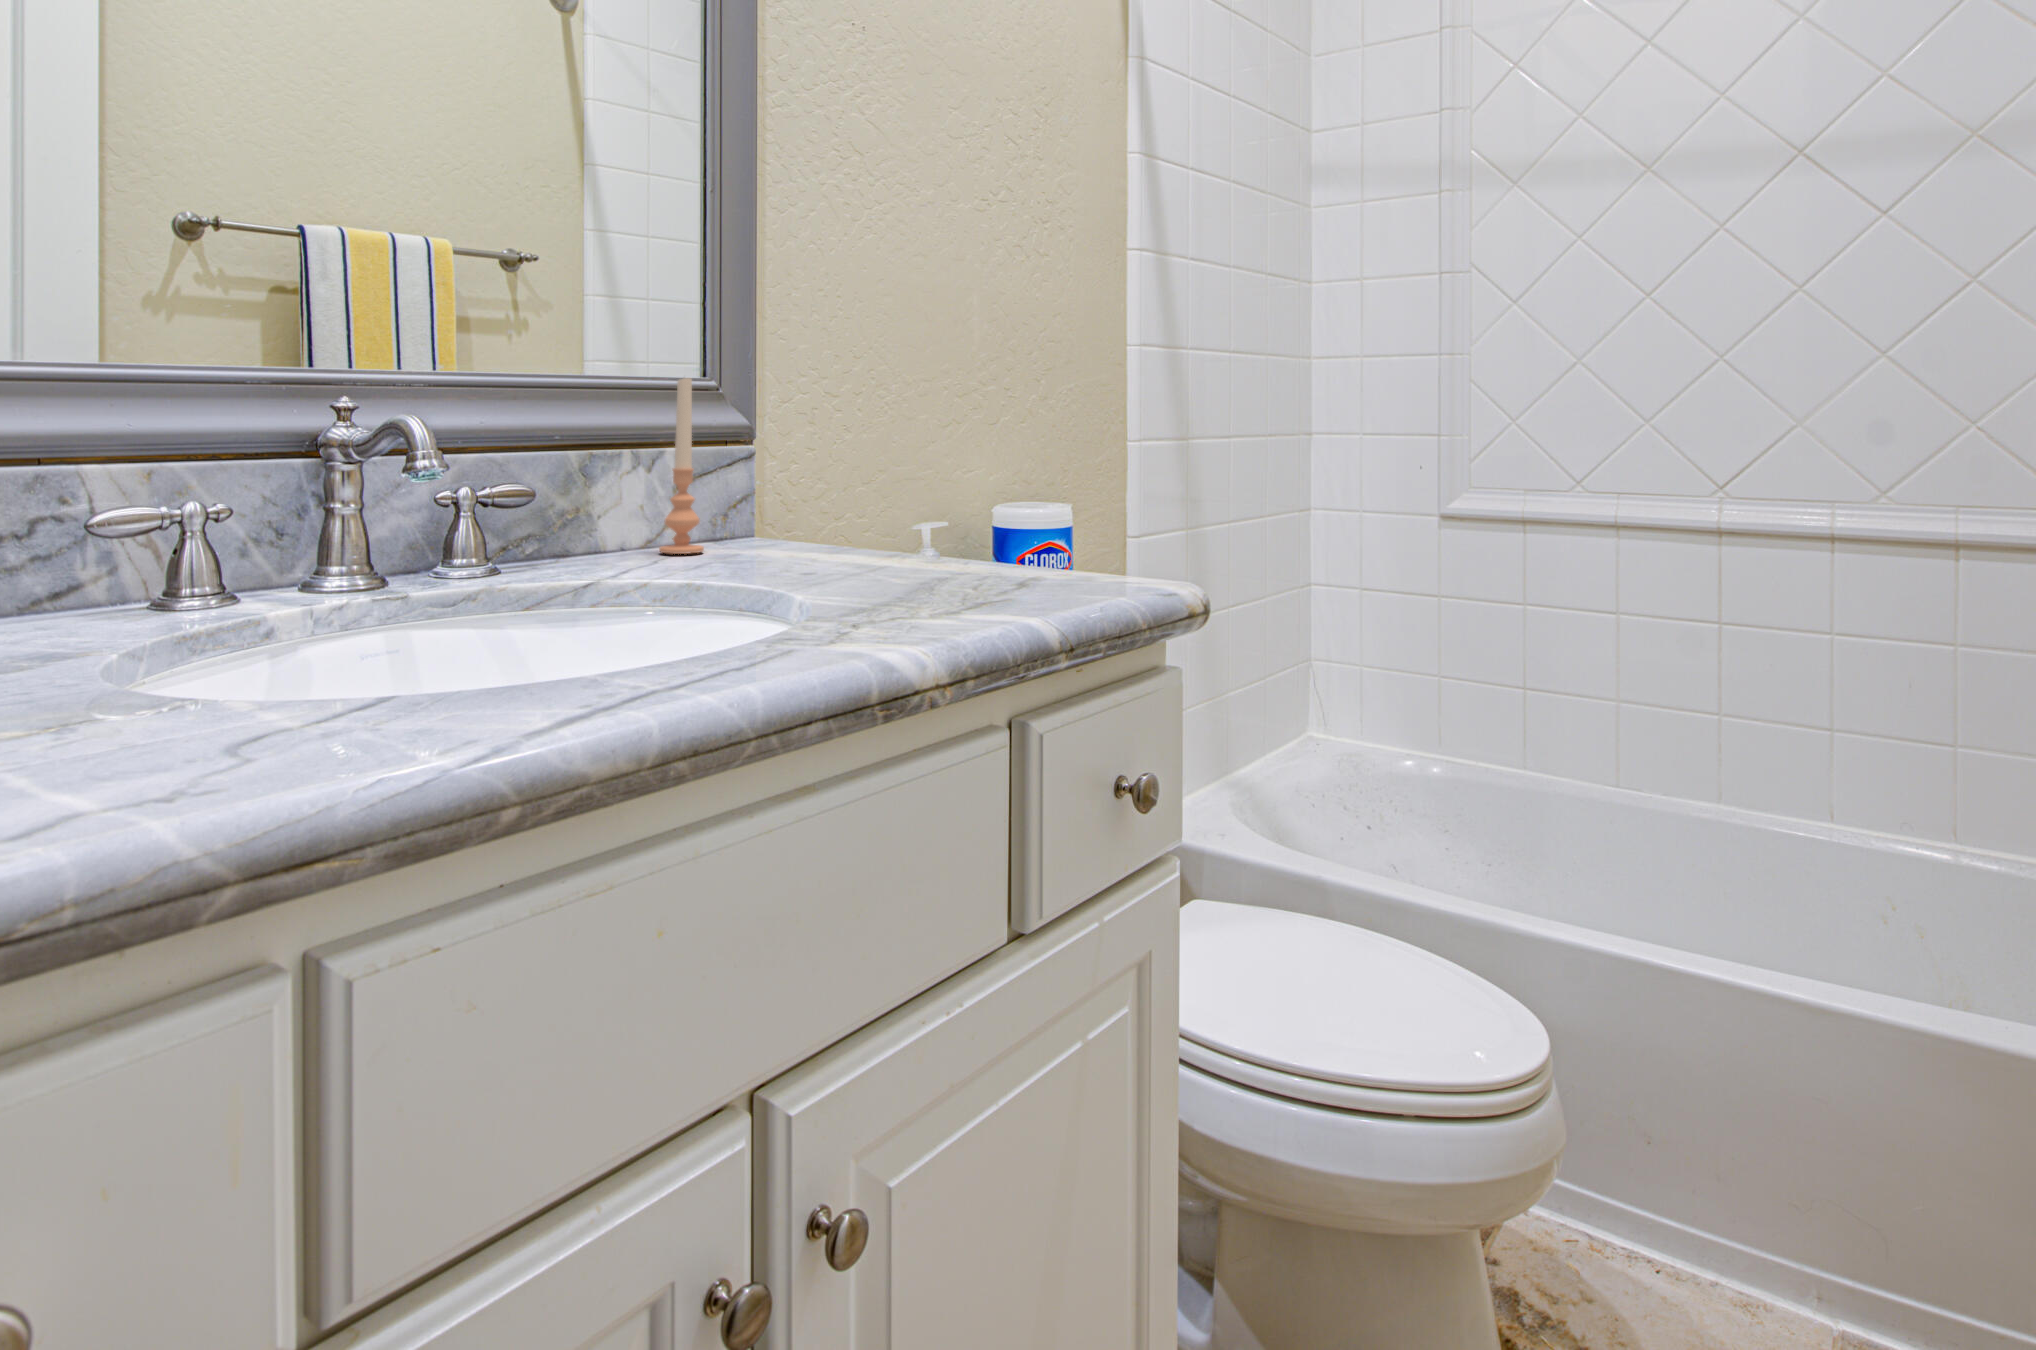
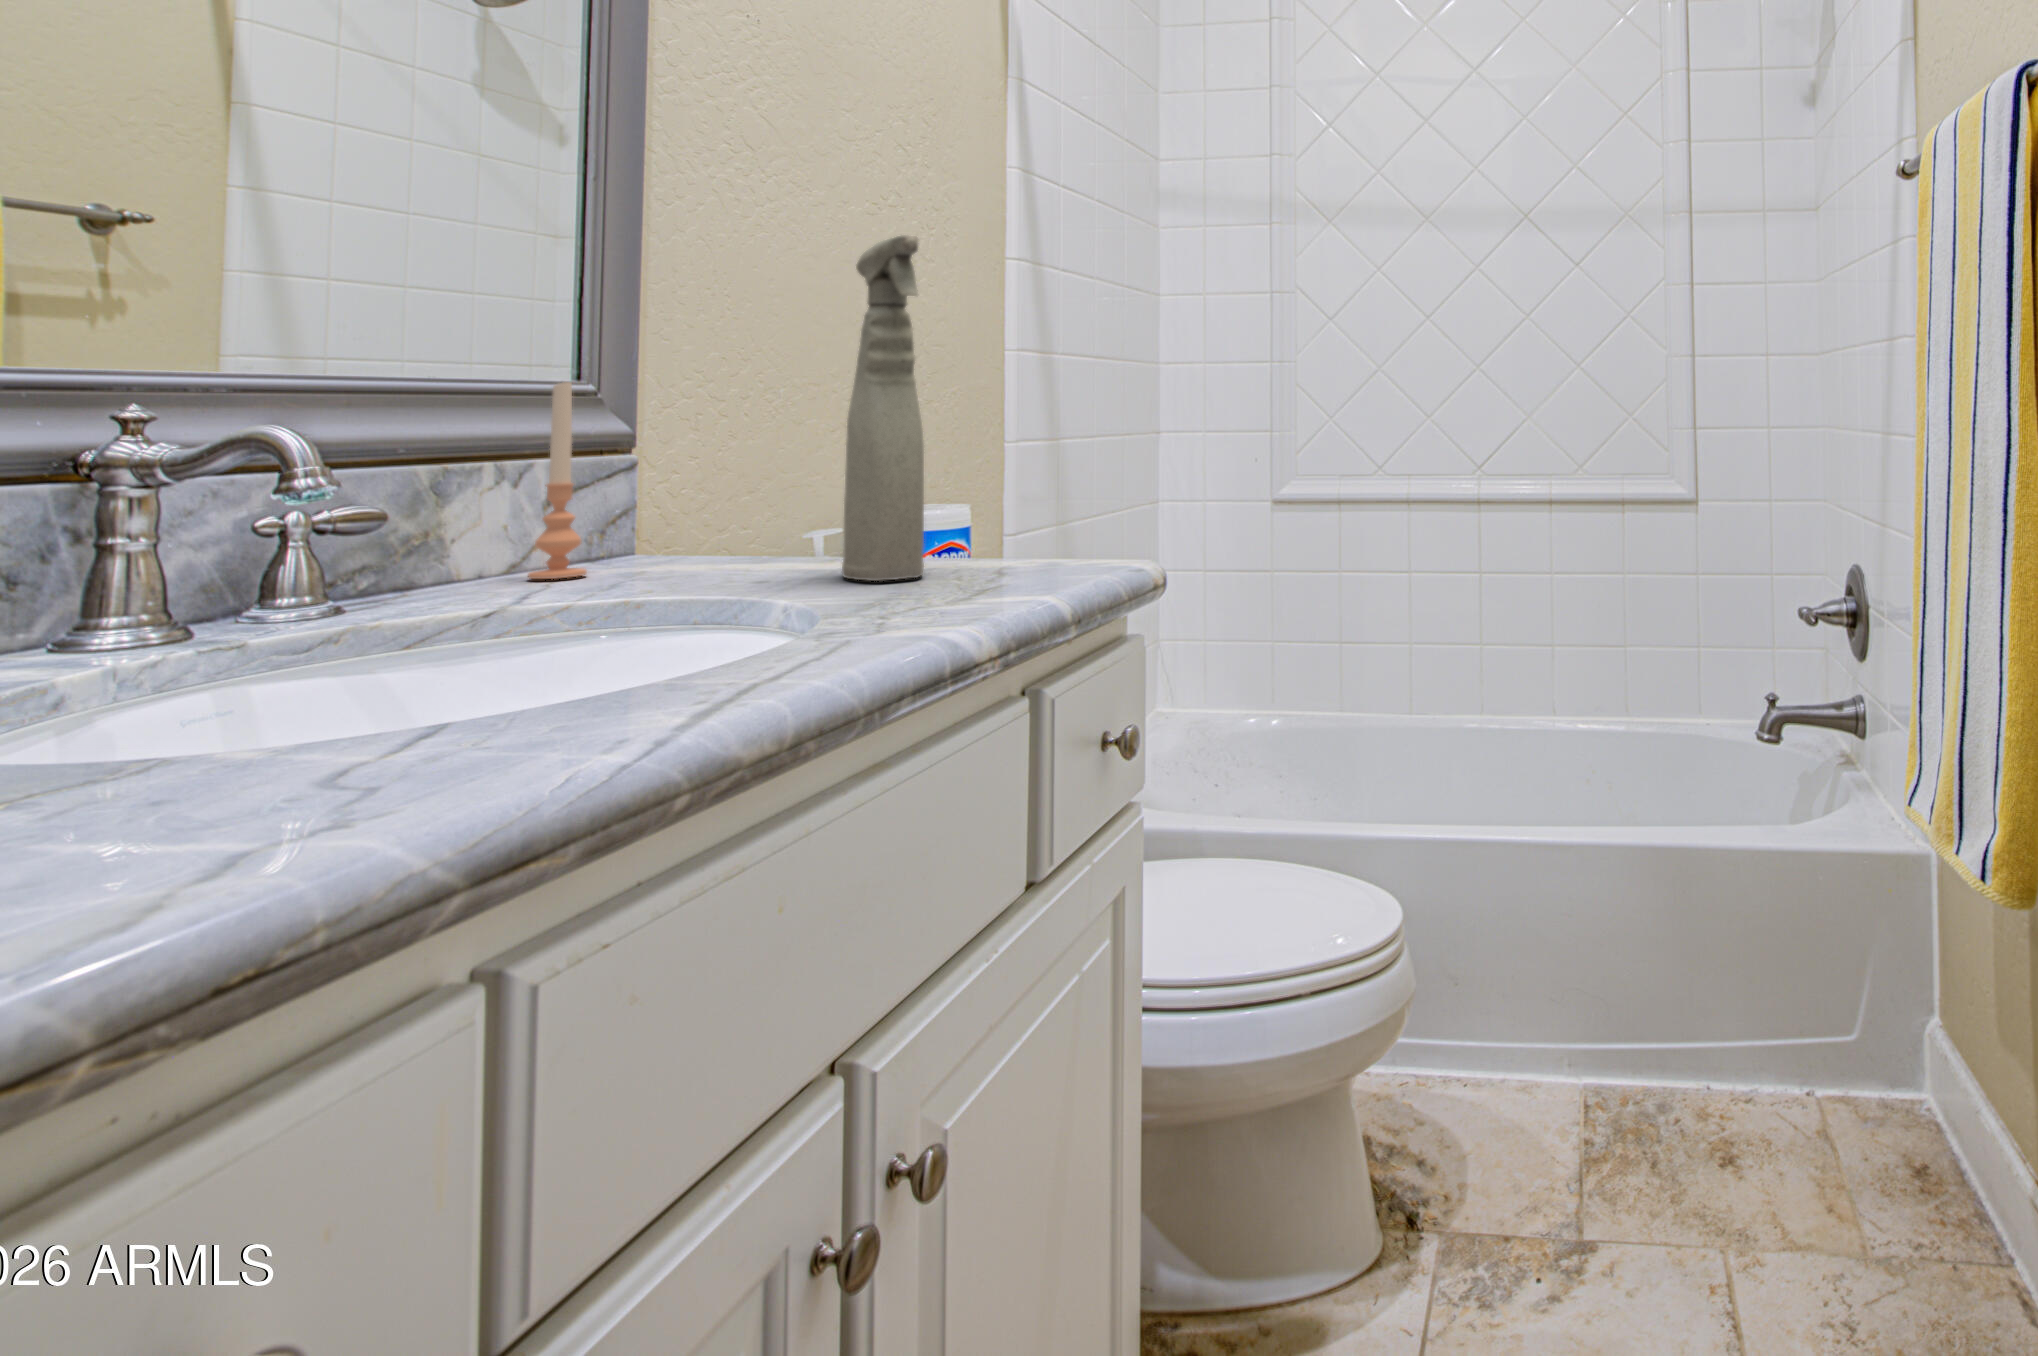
spray bottle: none [885,228,956,582] -> present [842,235,924,581]

